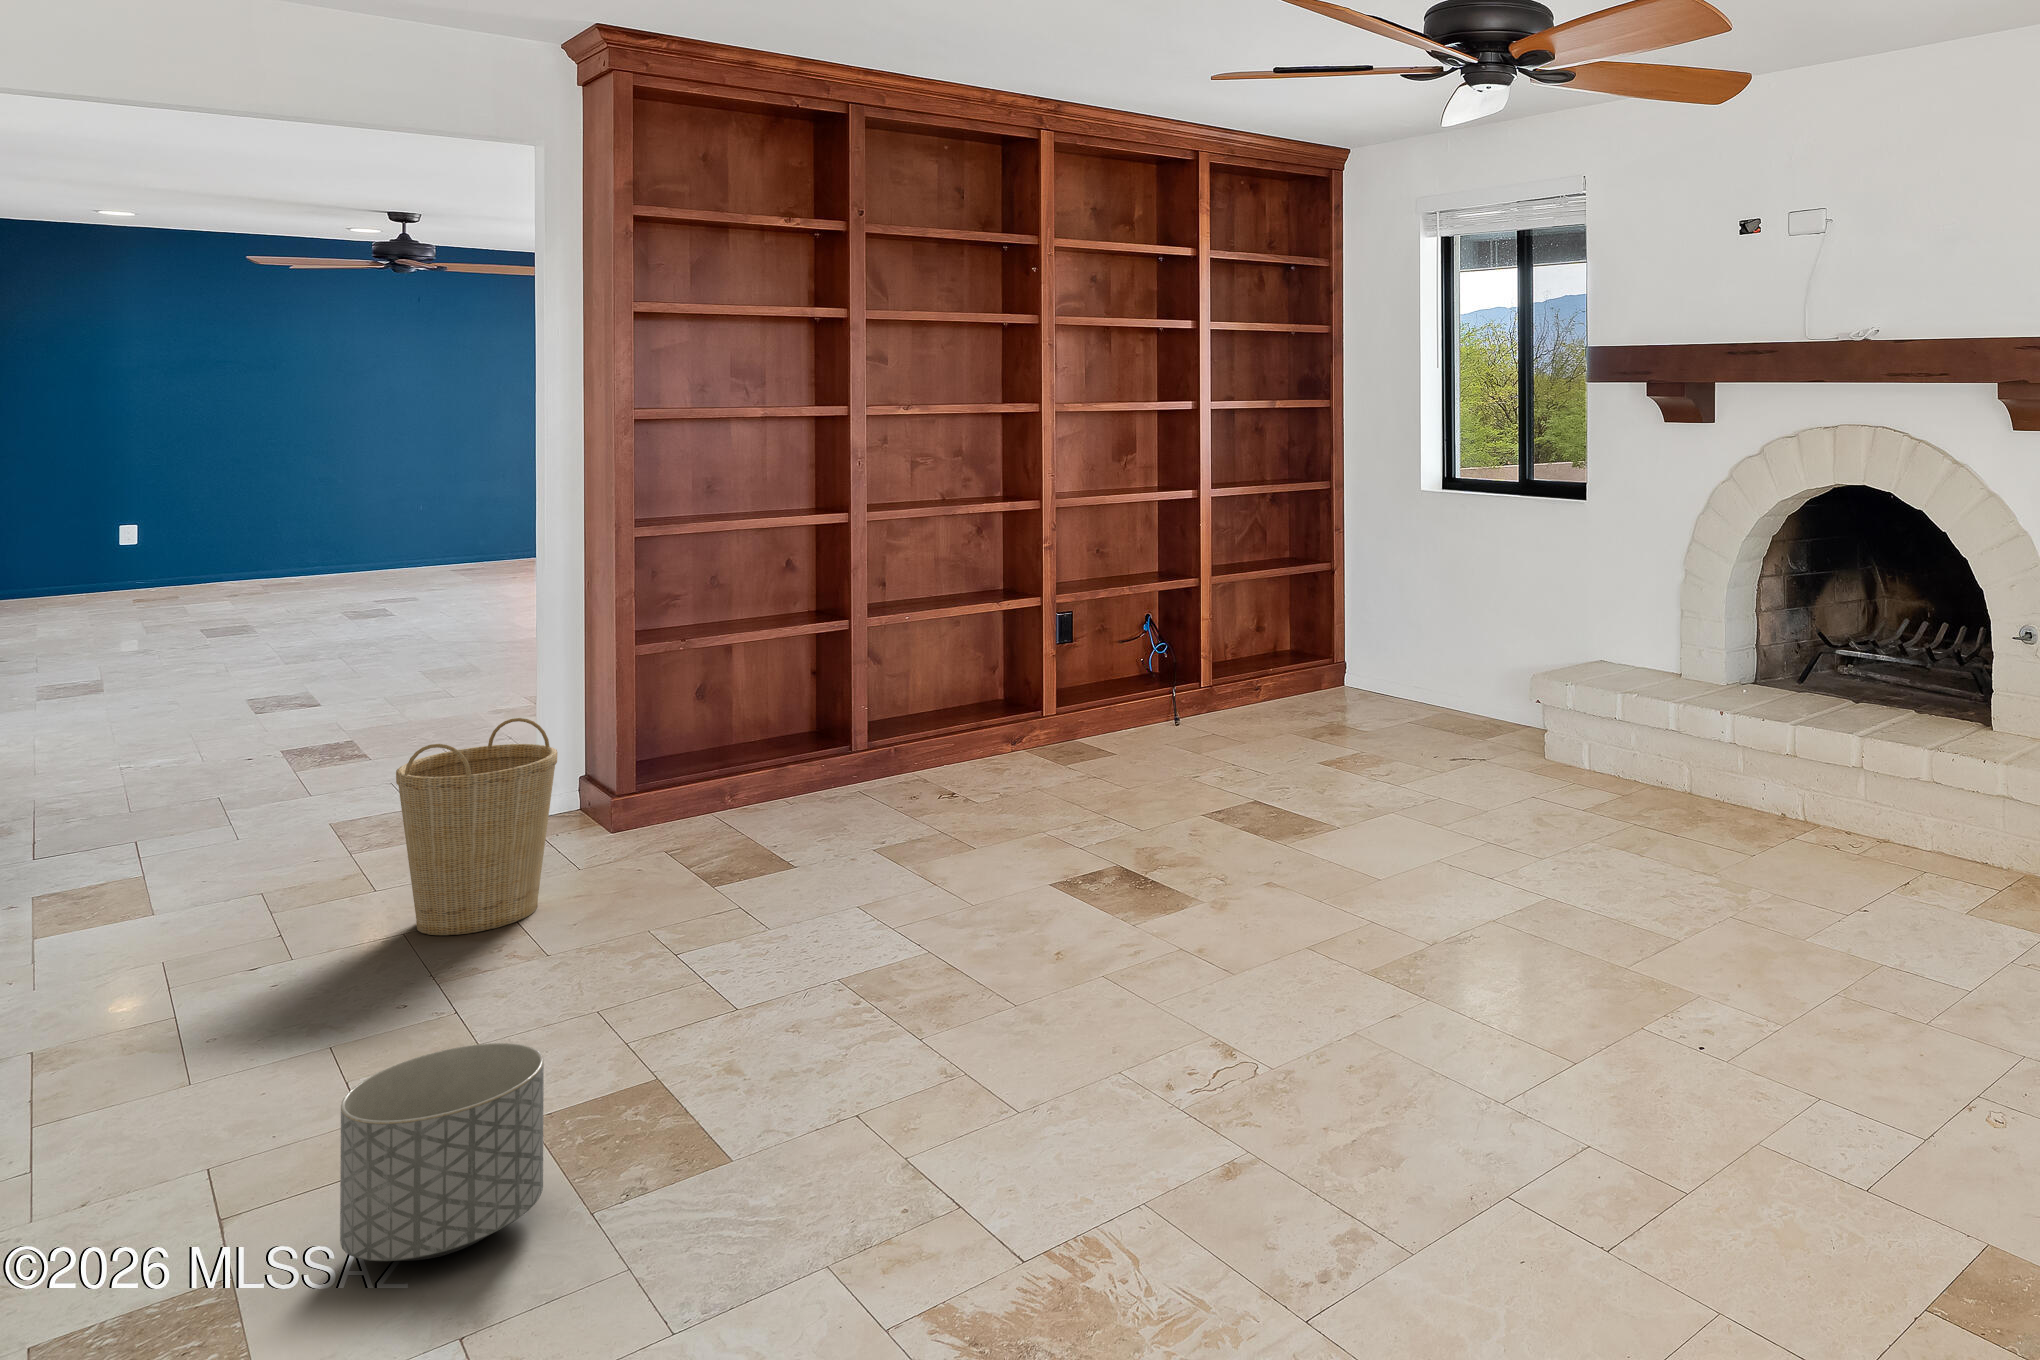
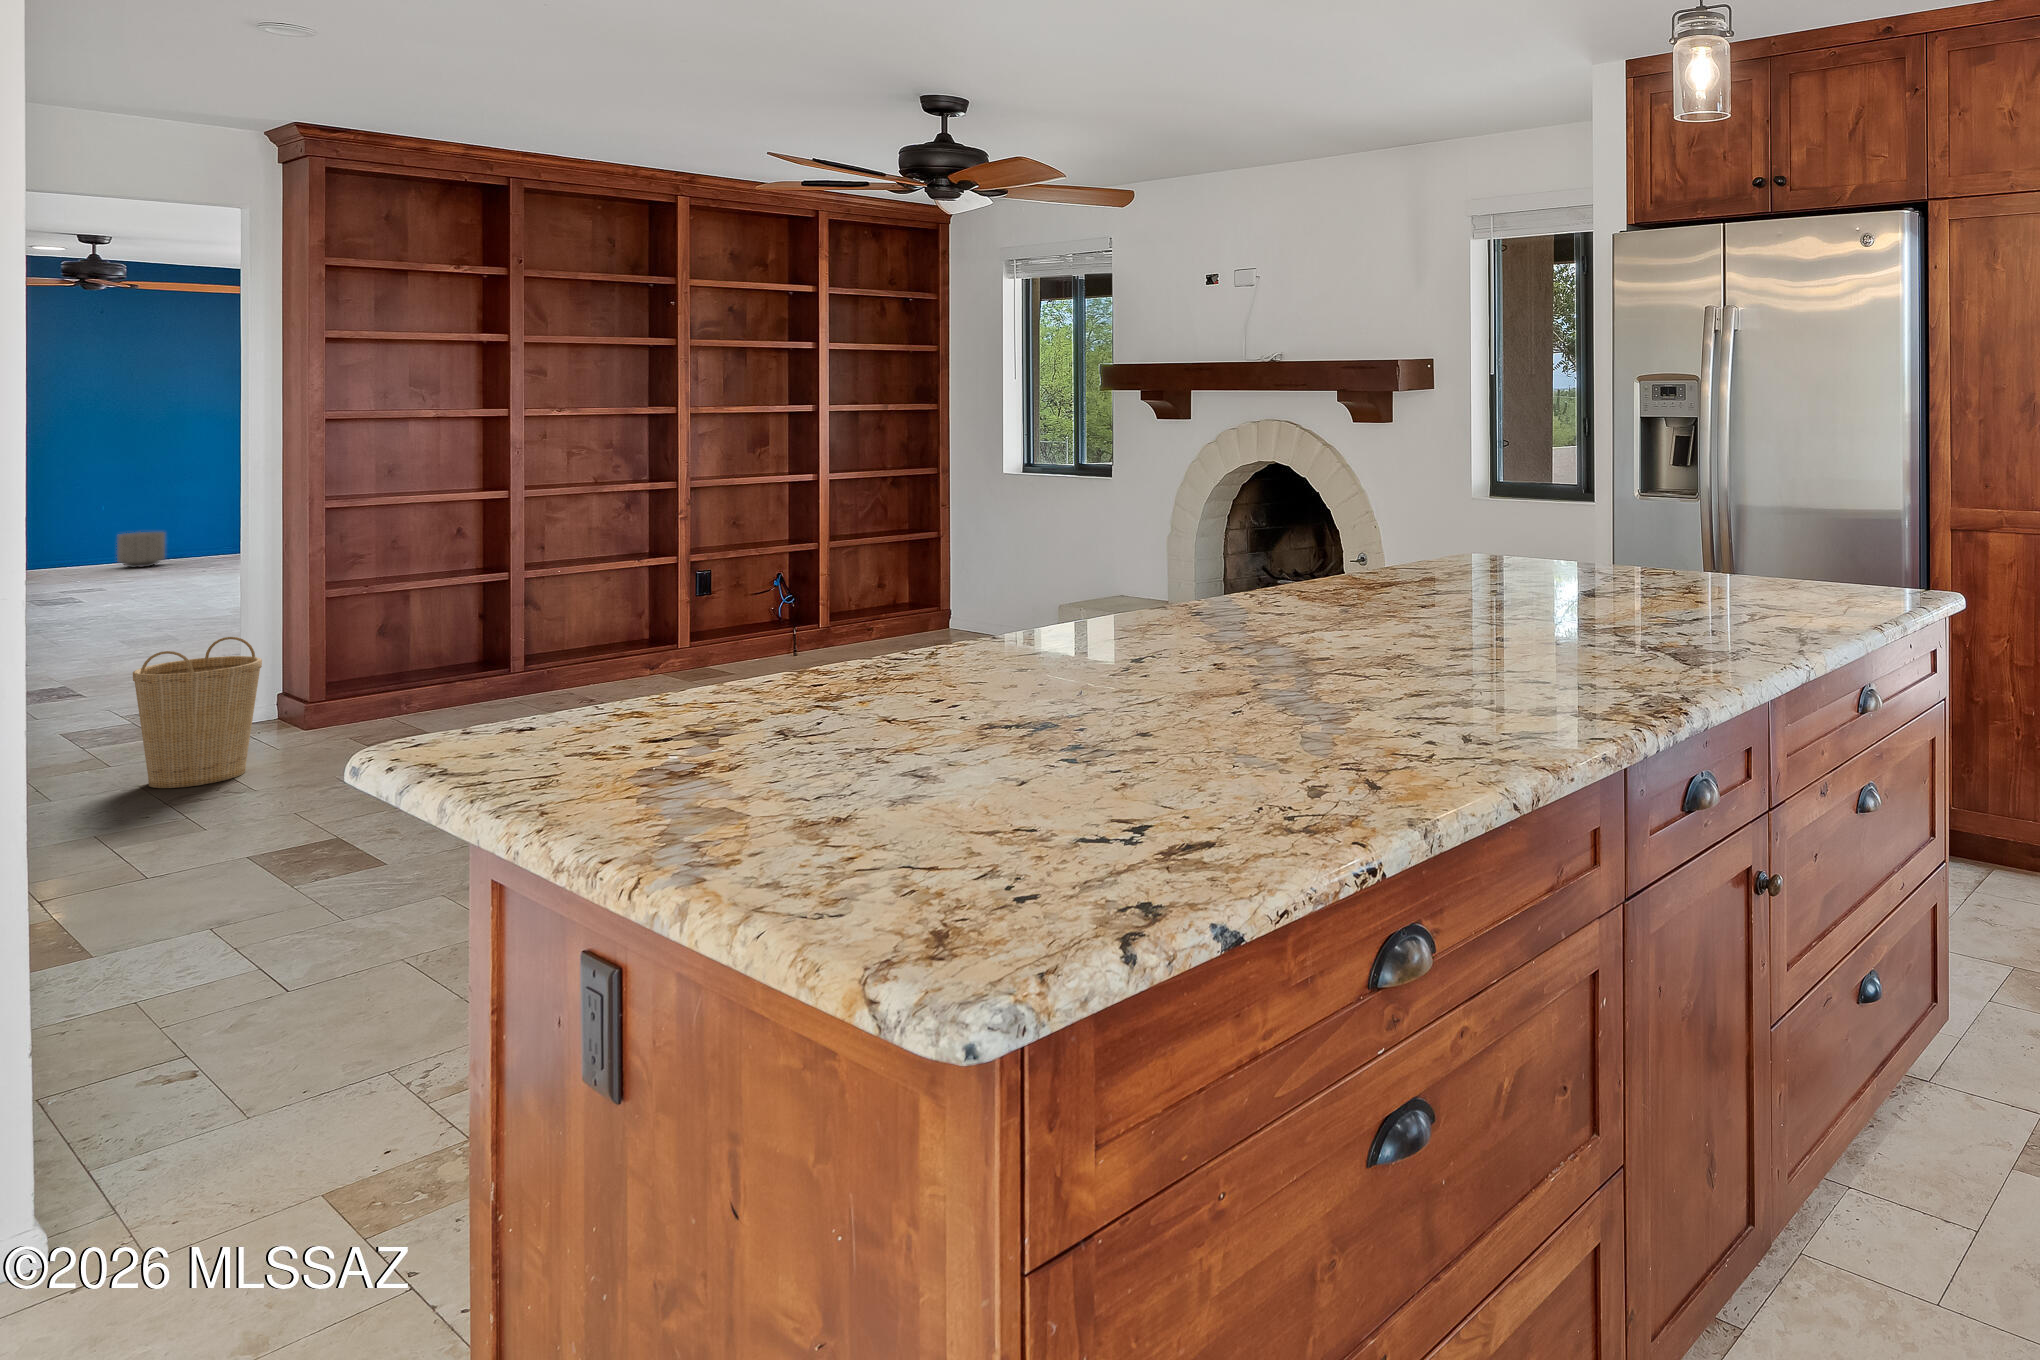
planter: present [340,1043,544,1261] -> present [117,532,165,568]

